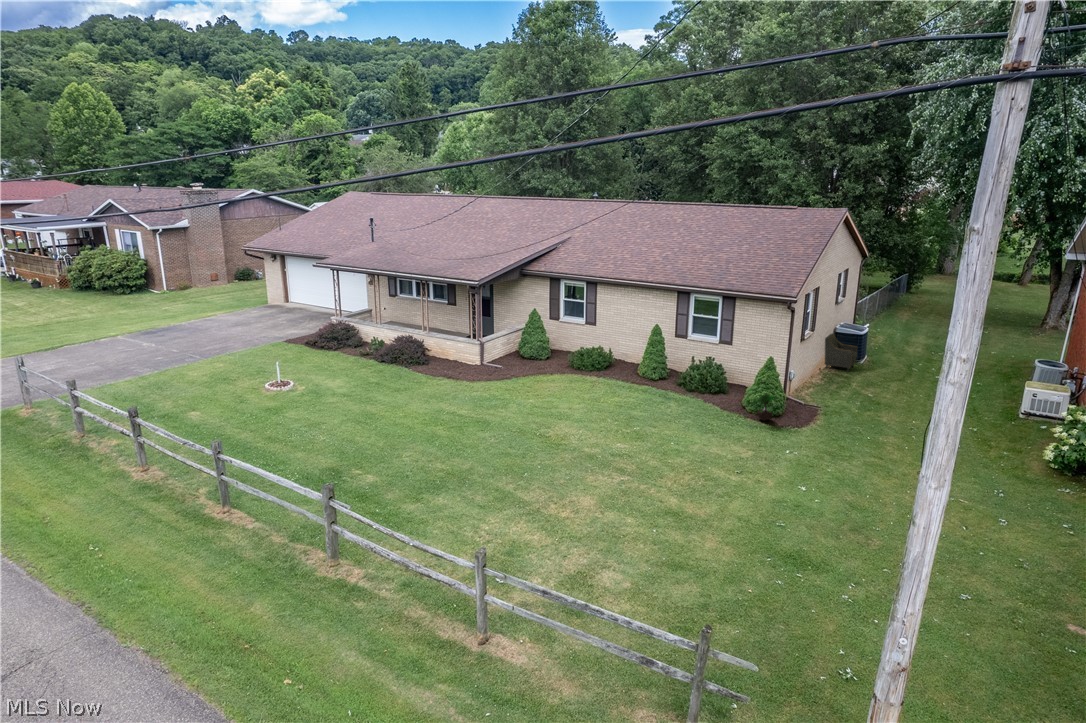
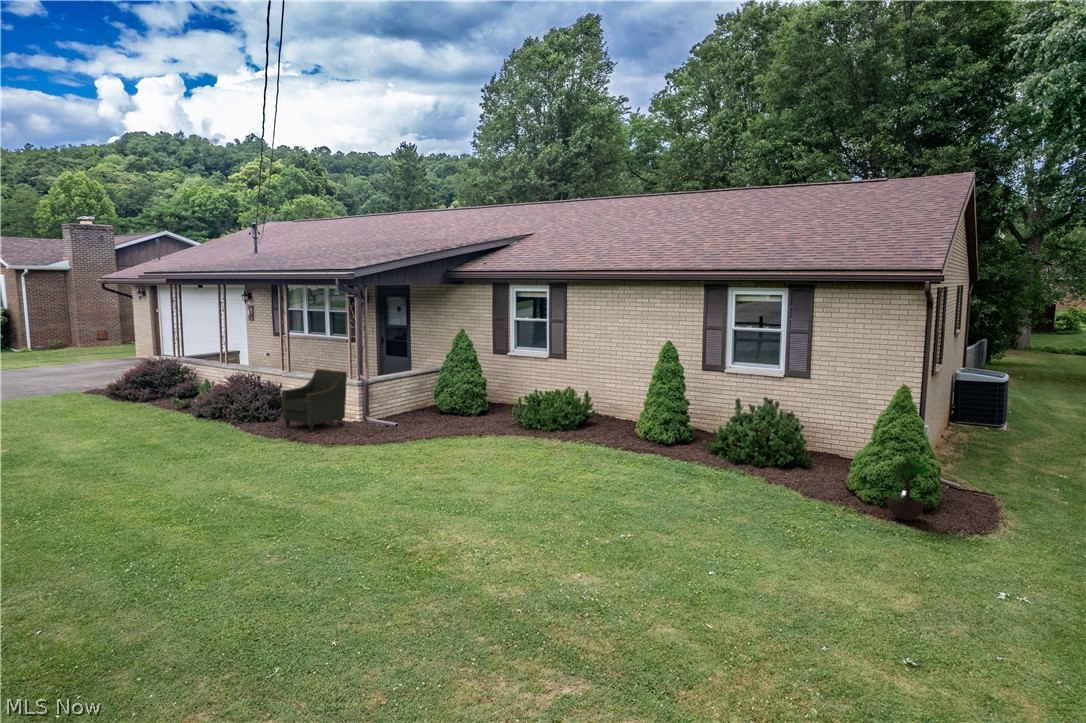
chair: present [825,334,857,372] -> present [282,369,347,432]

